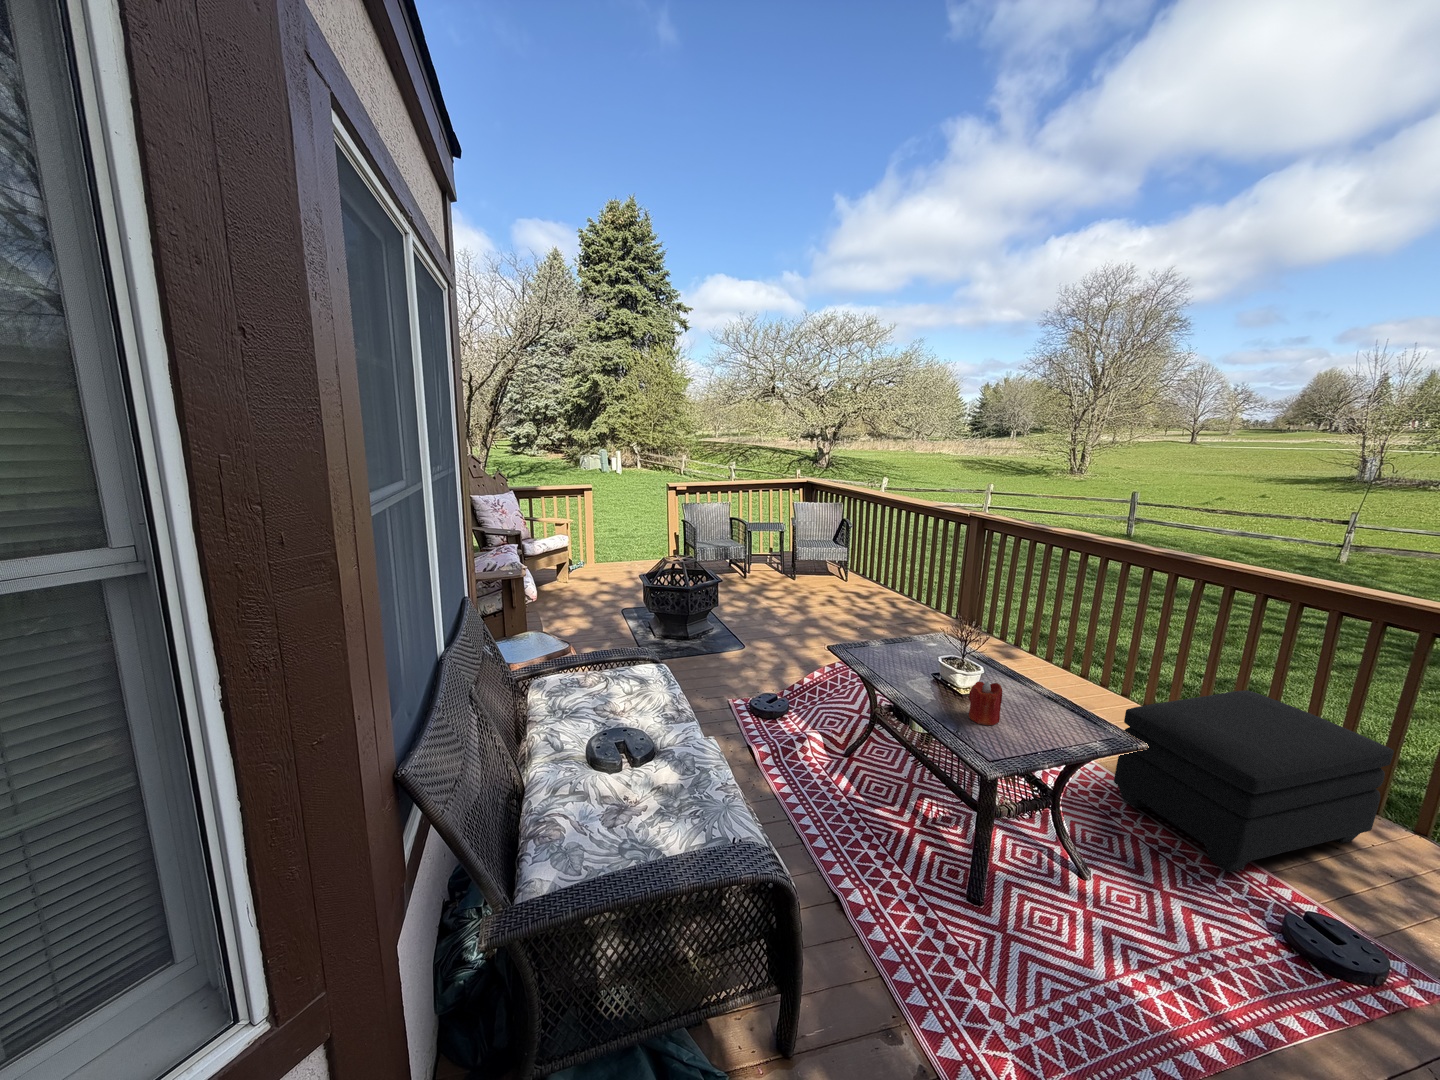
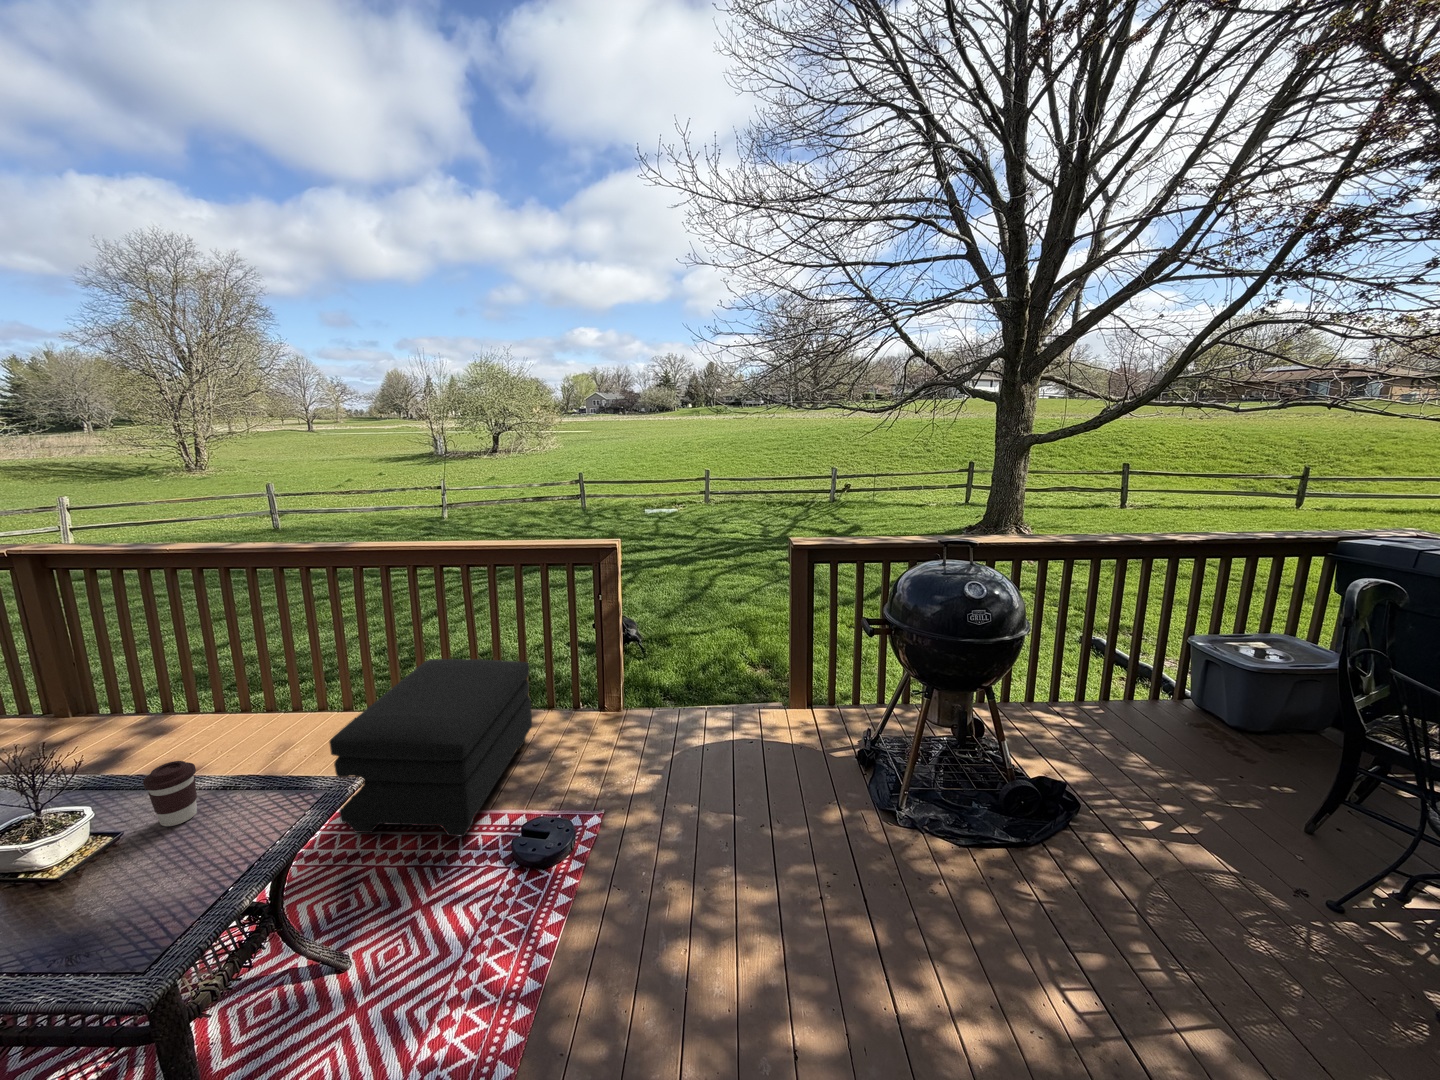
coffee cup: none [1008,662,1037,704] -> present [143,761,197,826]
candle: present [969,681,1002,725] -> none [73,824,152,909]

